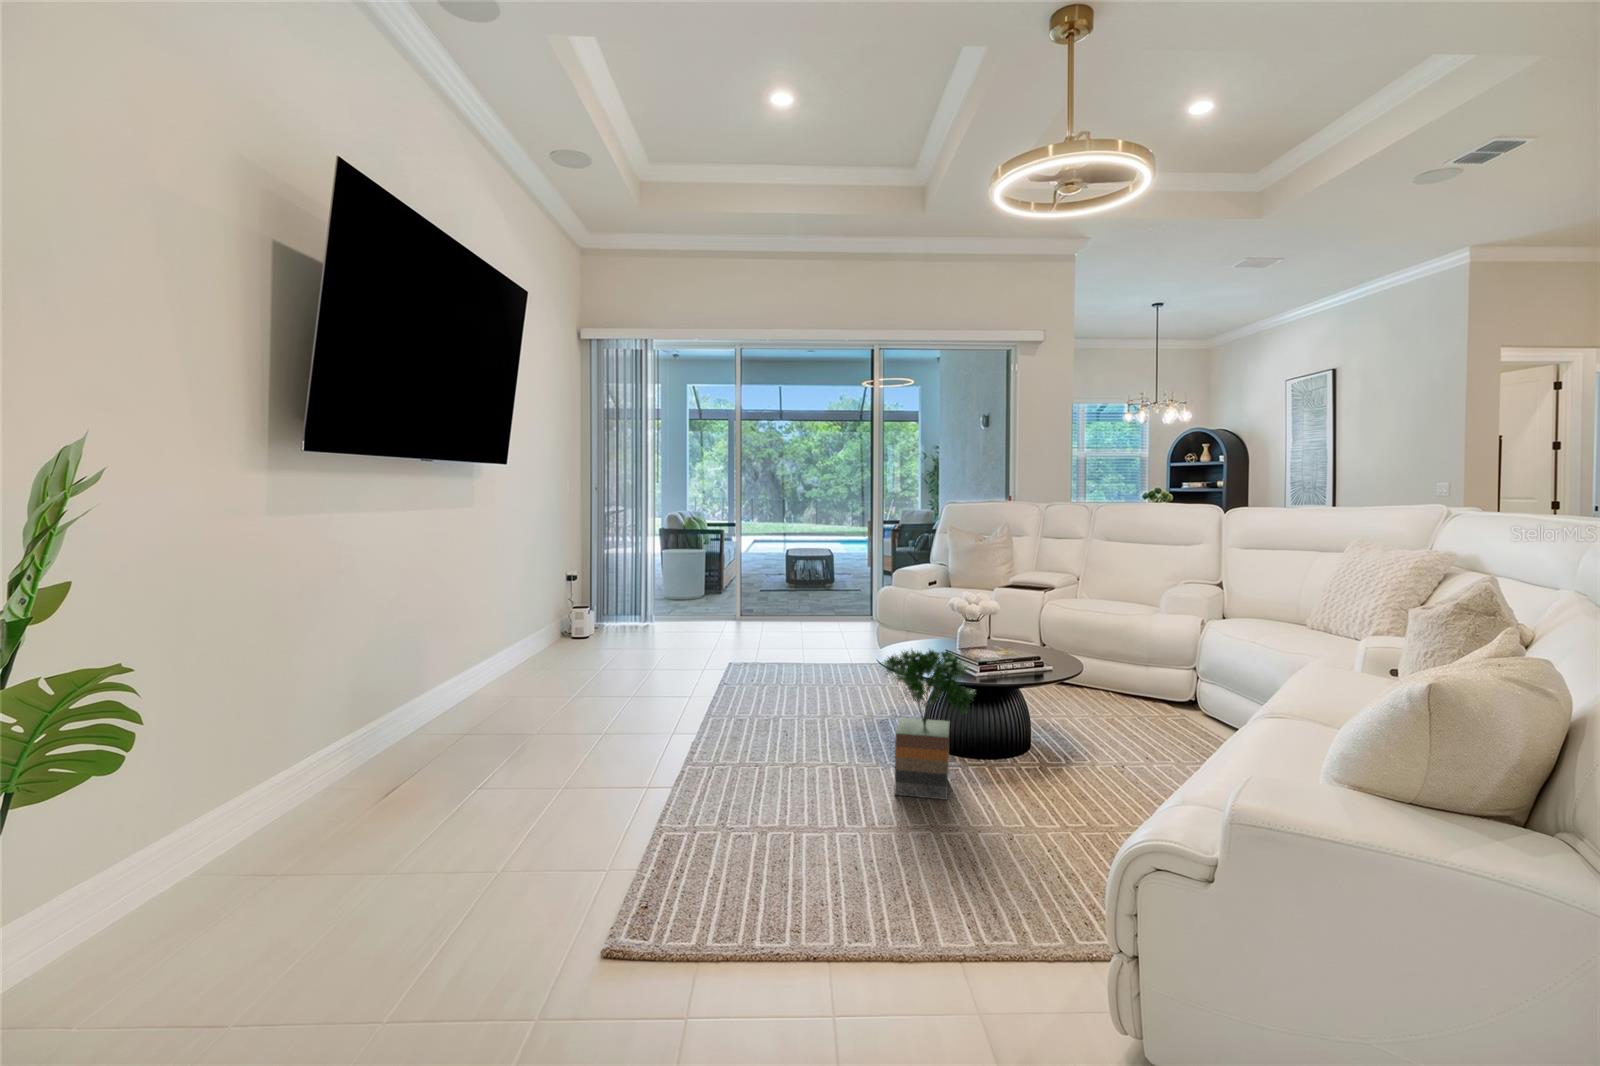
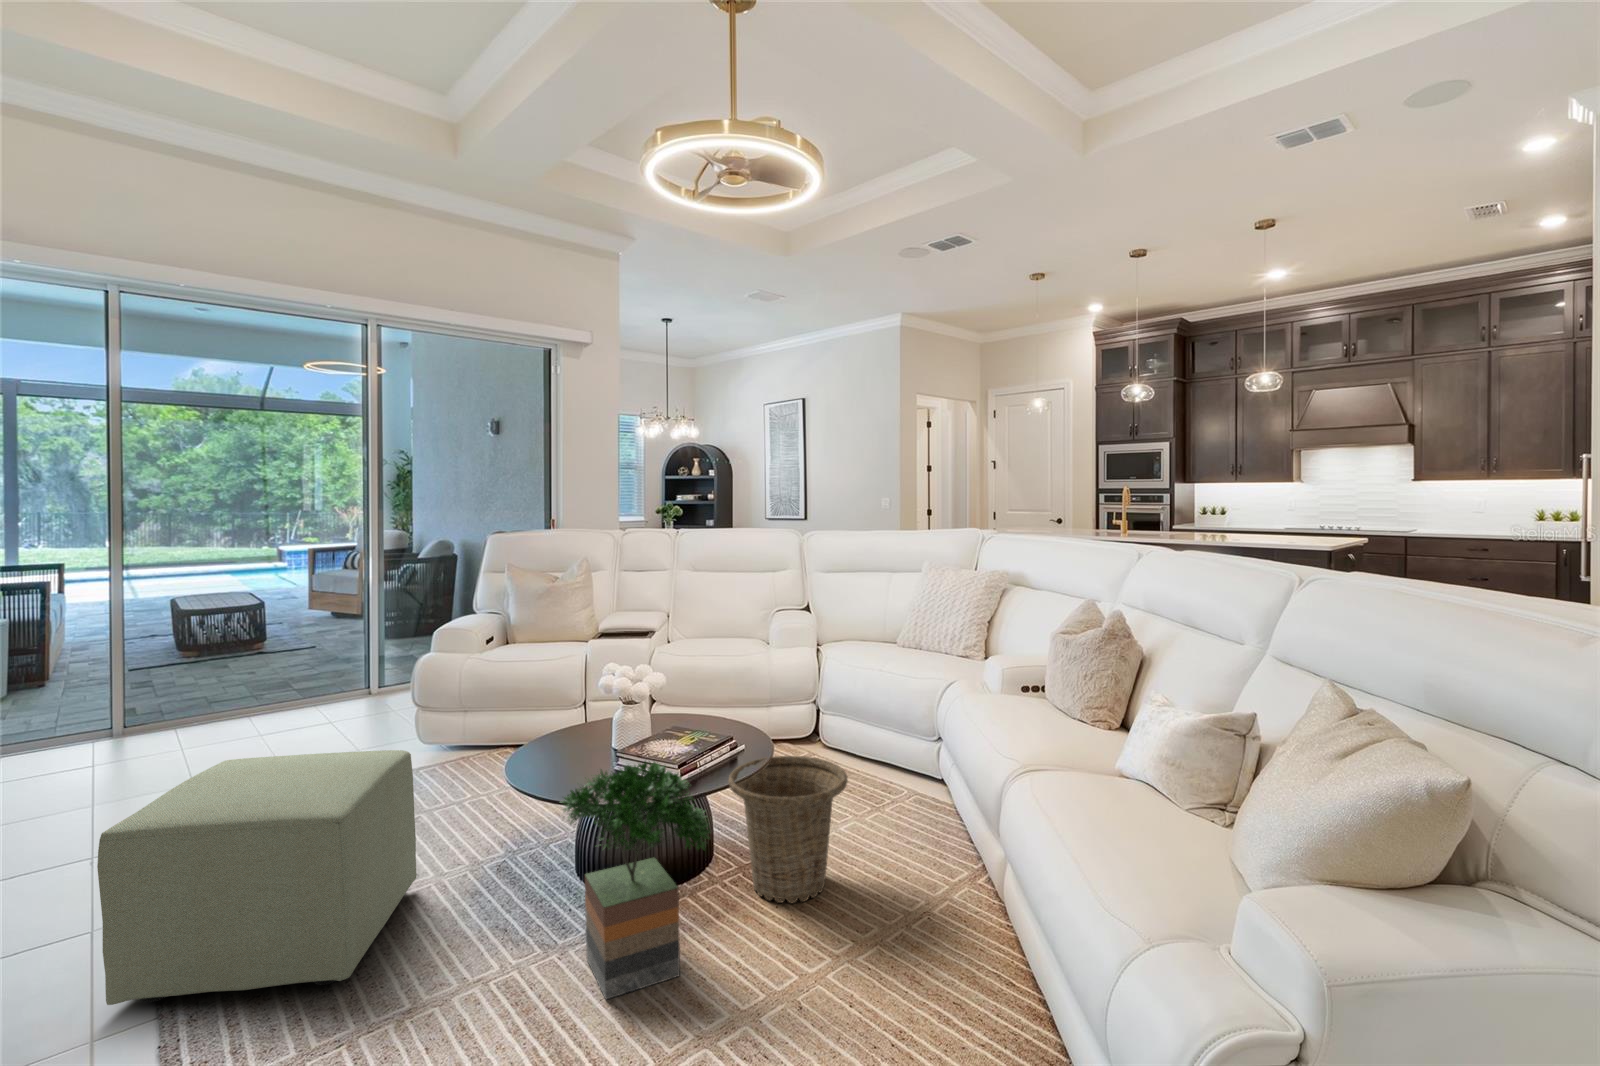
ottoman: none [678,617,833,744] -> present [97,750,417,1005]
basket: none [1022,680,1125,794] -> present [729,756,848,903]

